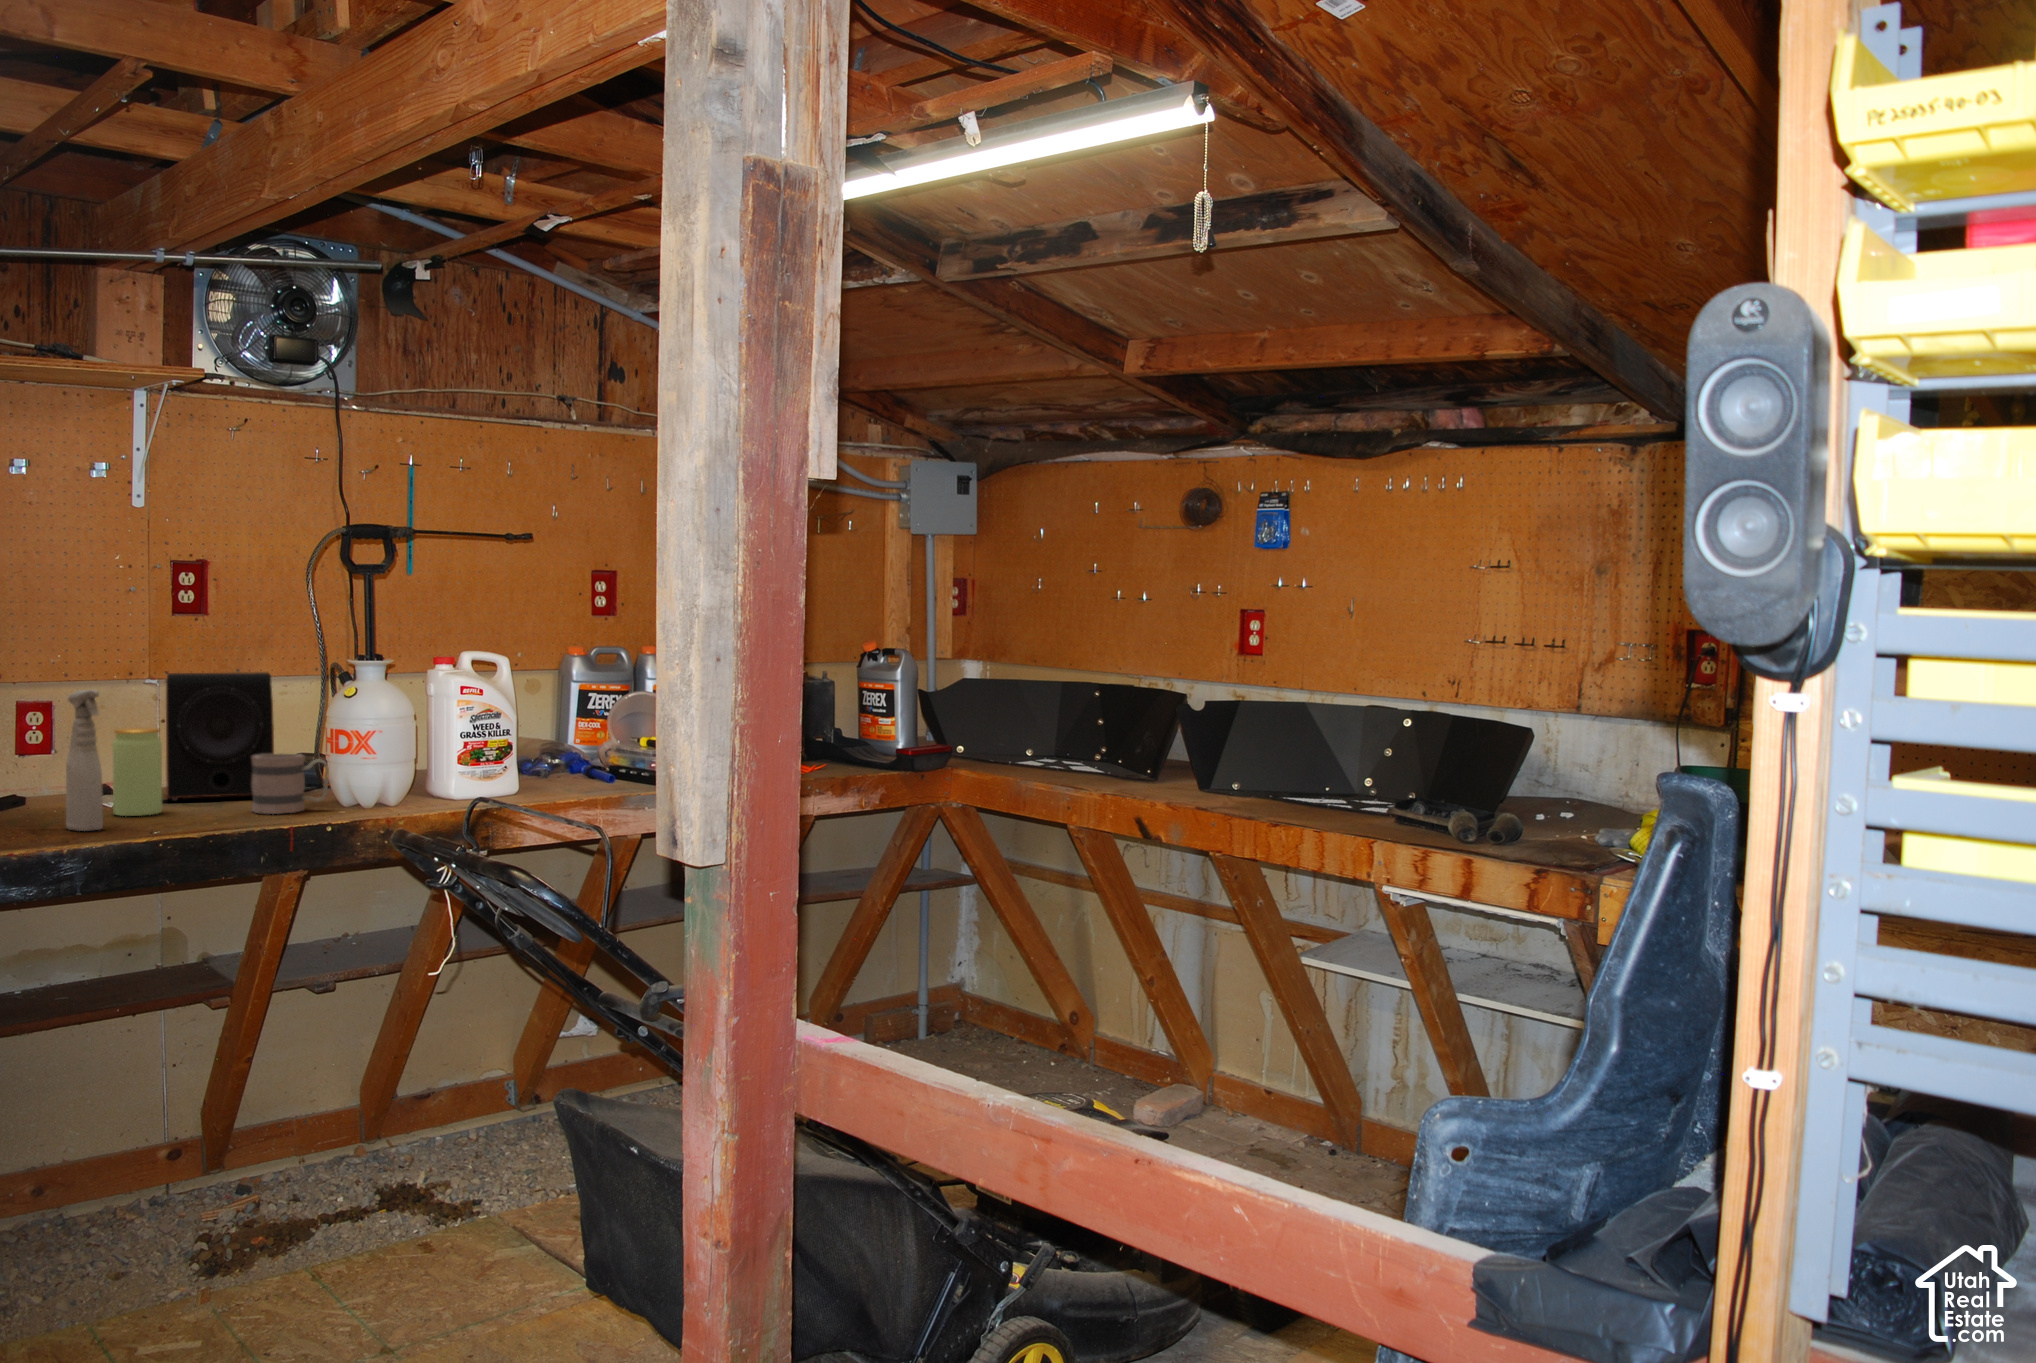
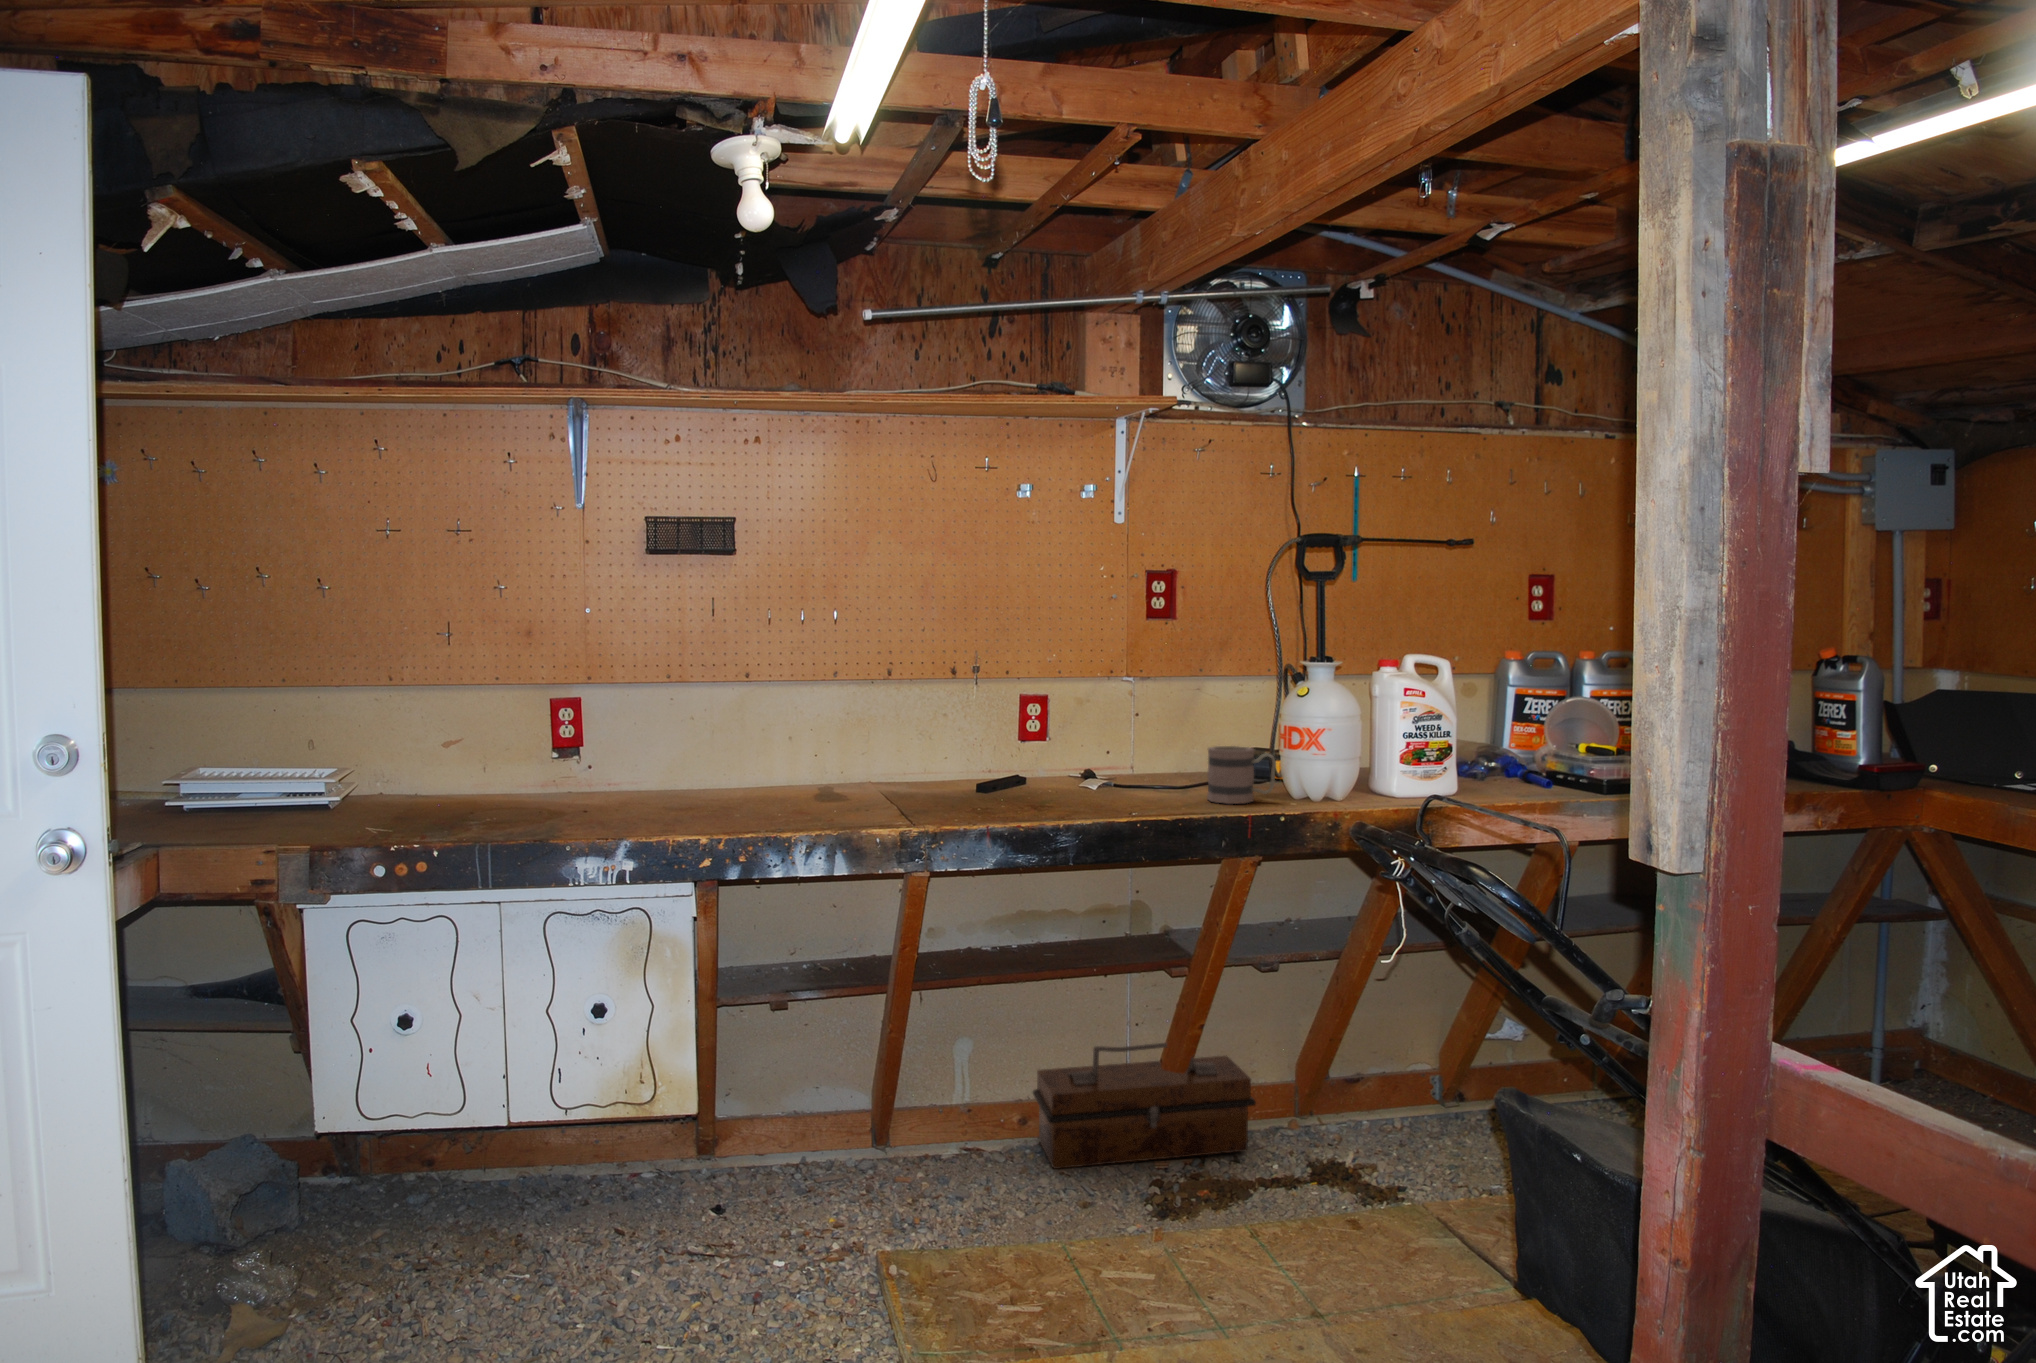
speaker: present [166,672,274,801] -> none [1138,669,1228,785]
spray bottle: present [66,690,103,831] -> none [1053,683,1081,810]
jar: present [112,728,162,816] -> none [1093,717,1133,797]
toolbox: none [34,1083,314,1249] -> present [1033,1043,1256,1169]

